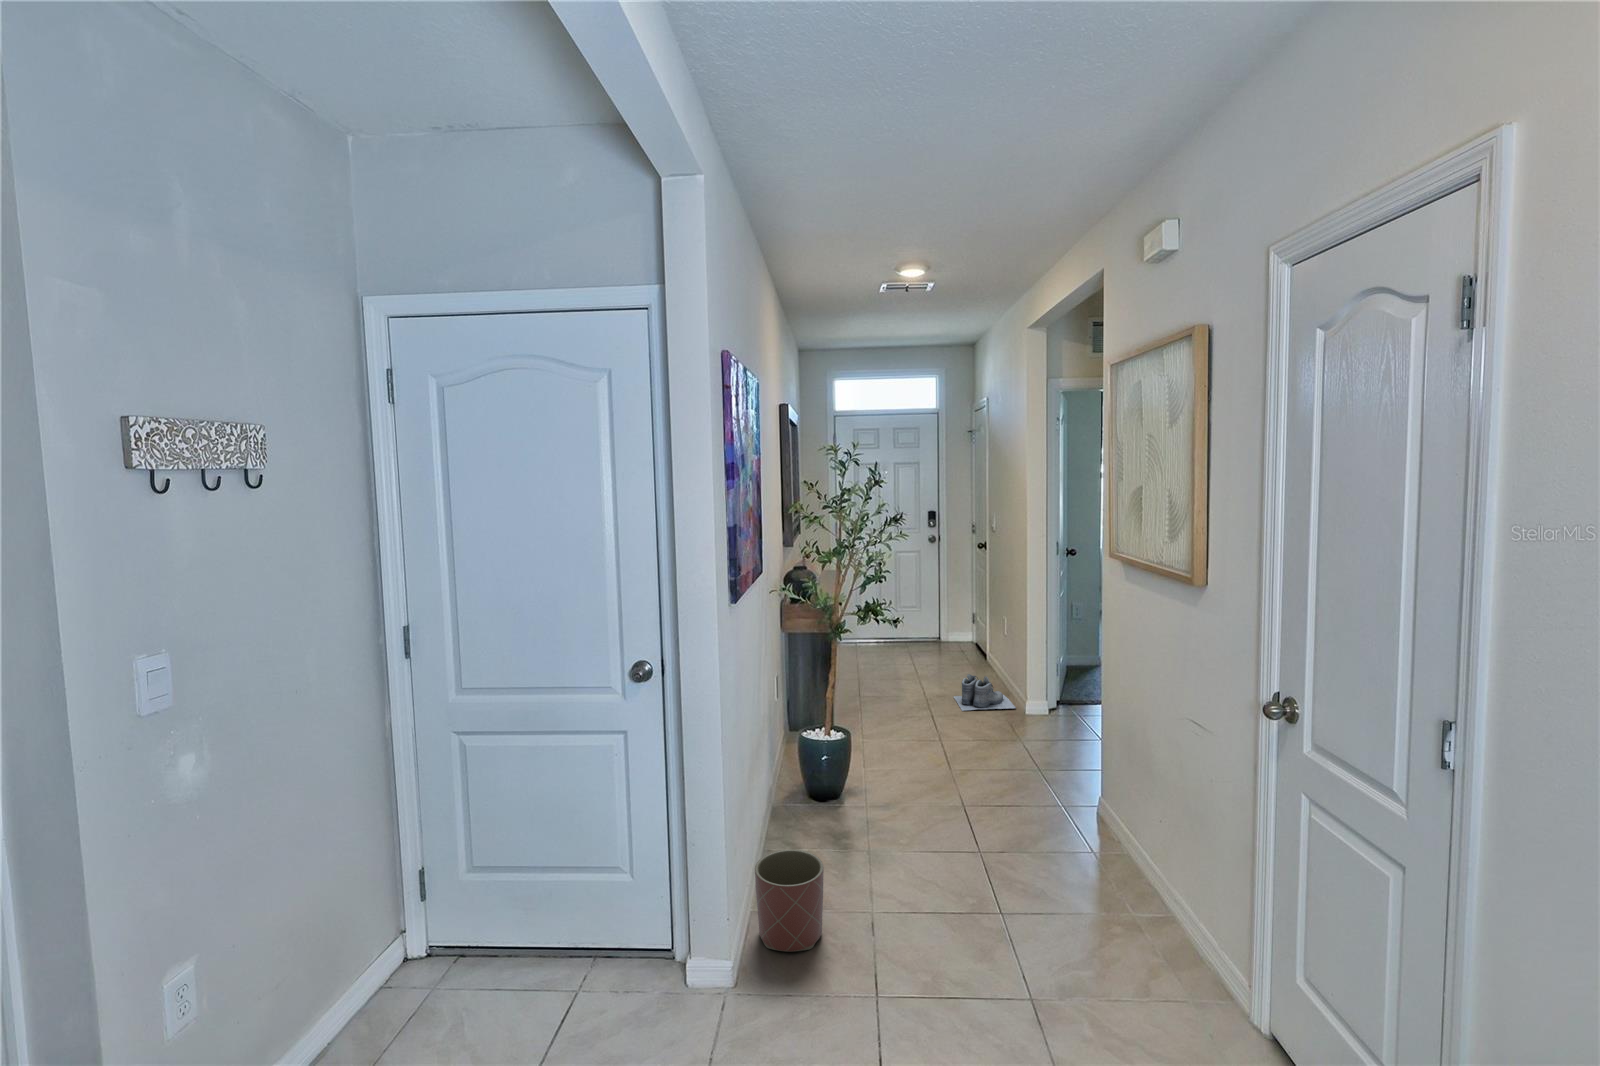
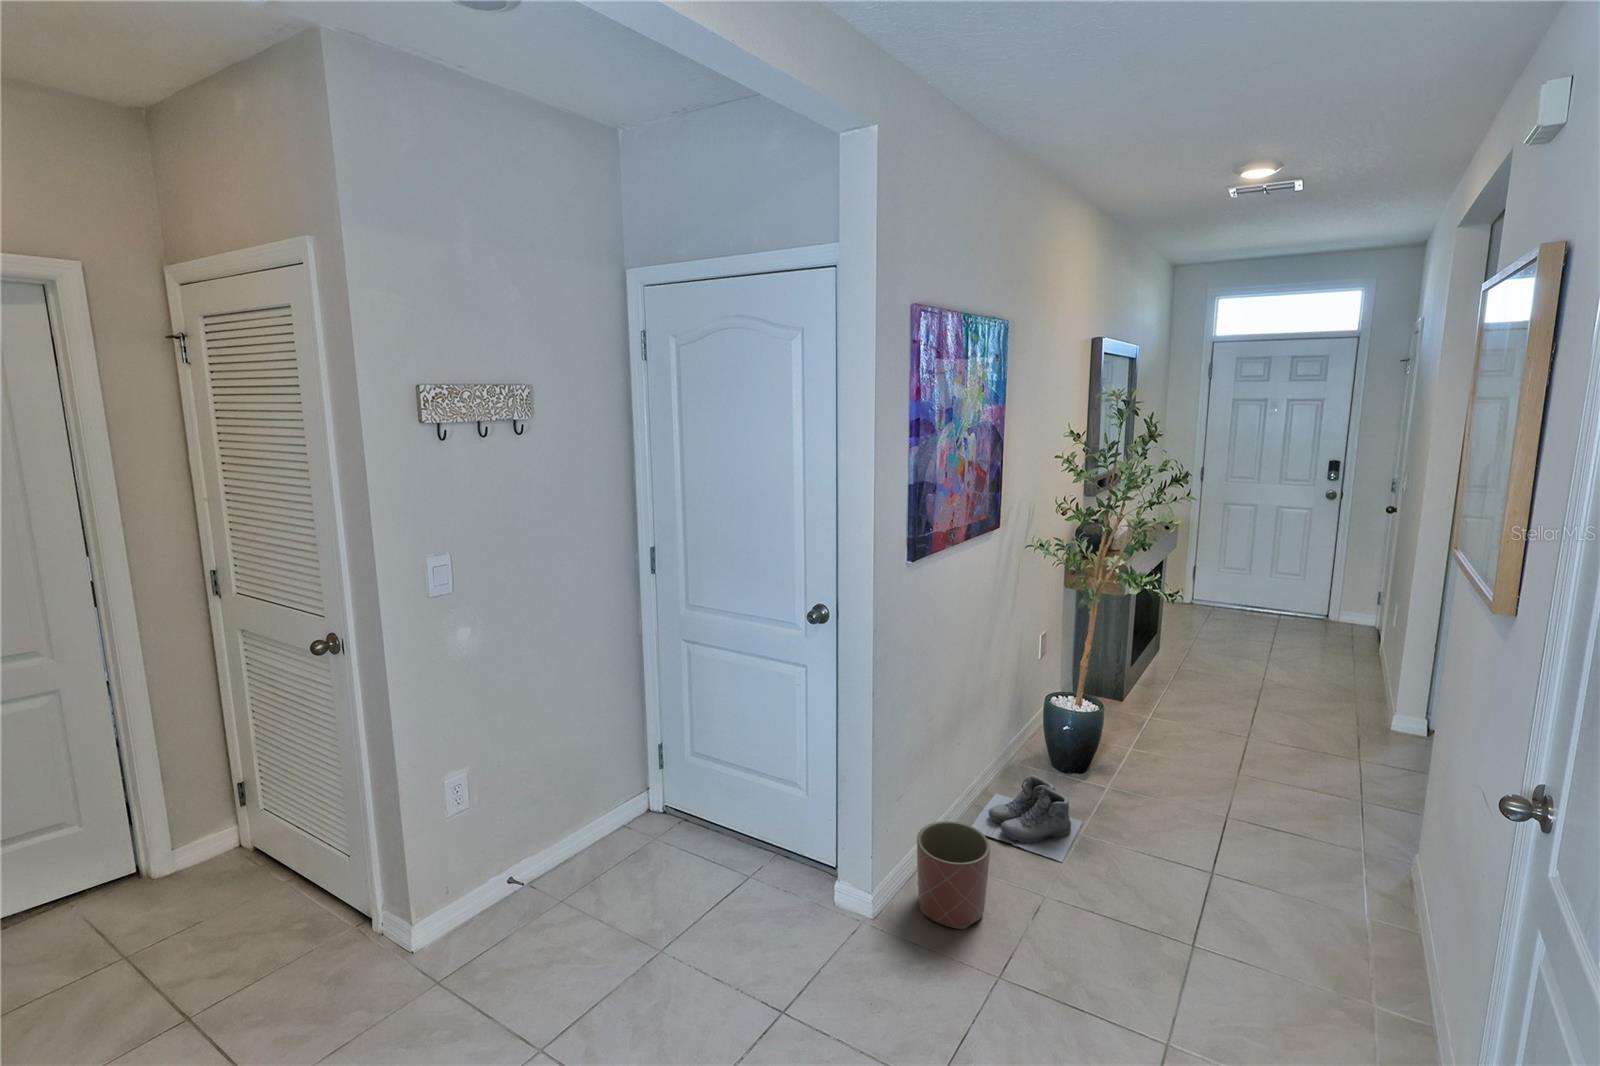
boots: present [954,674,1016,711] -> present [972,775,1083,862]

